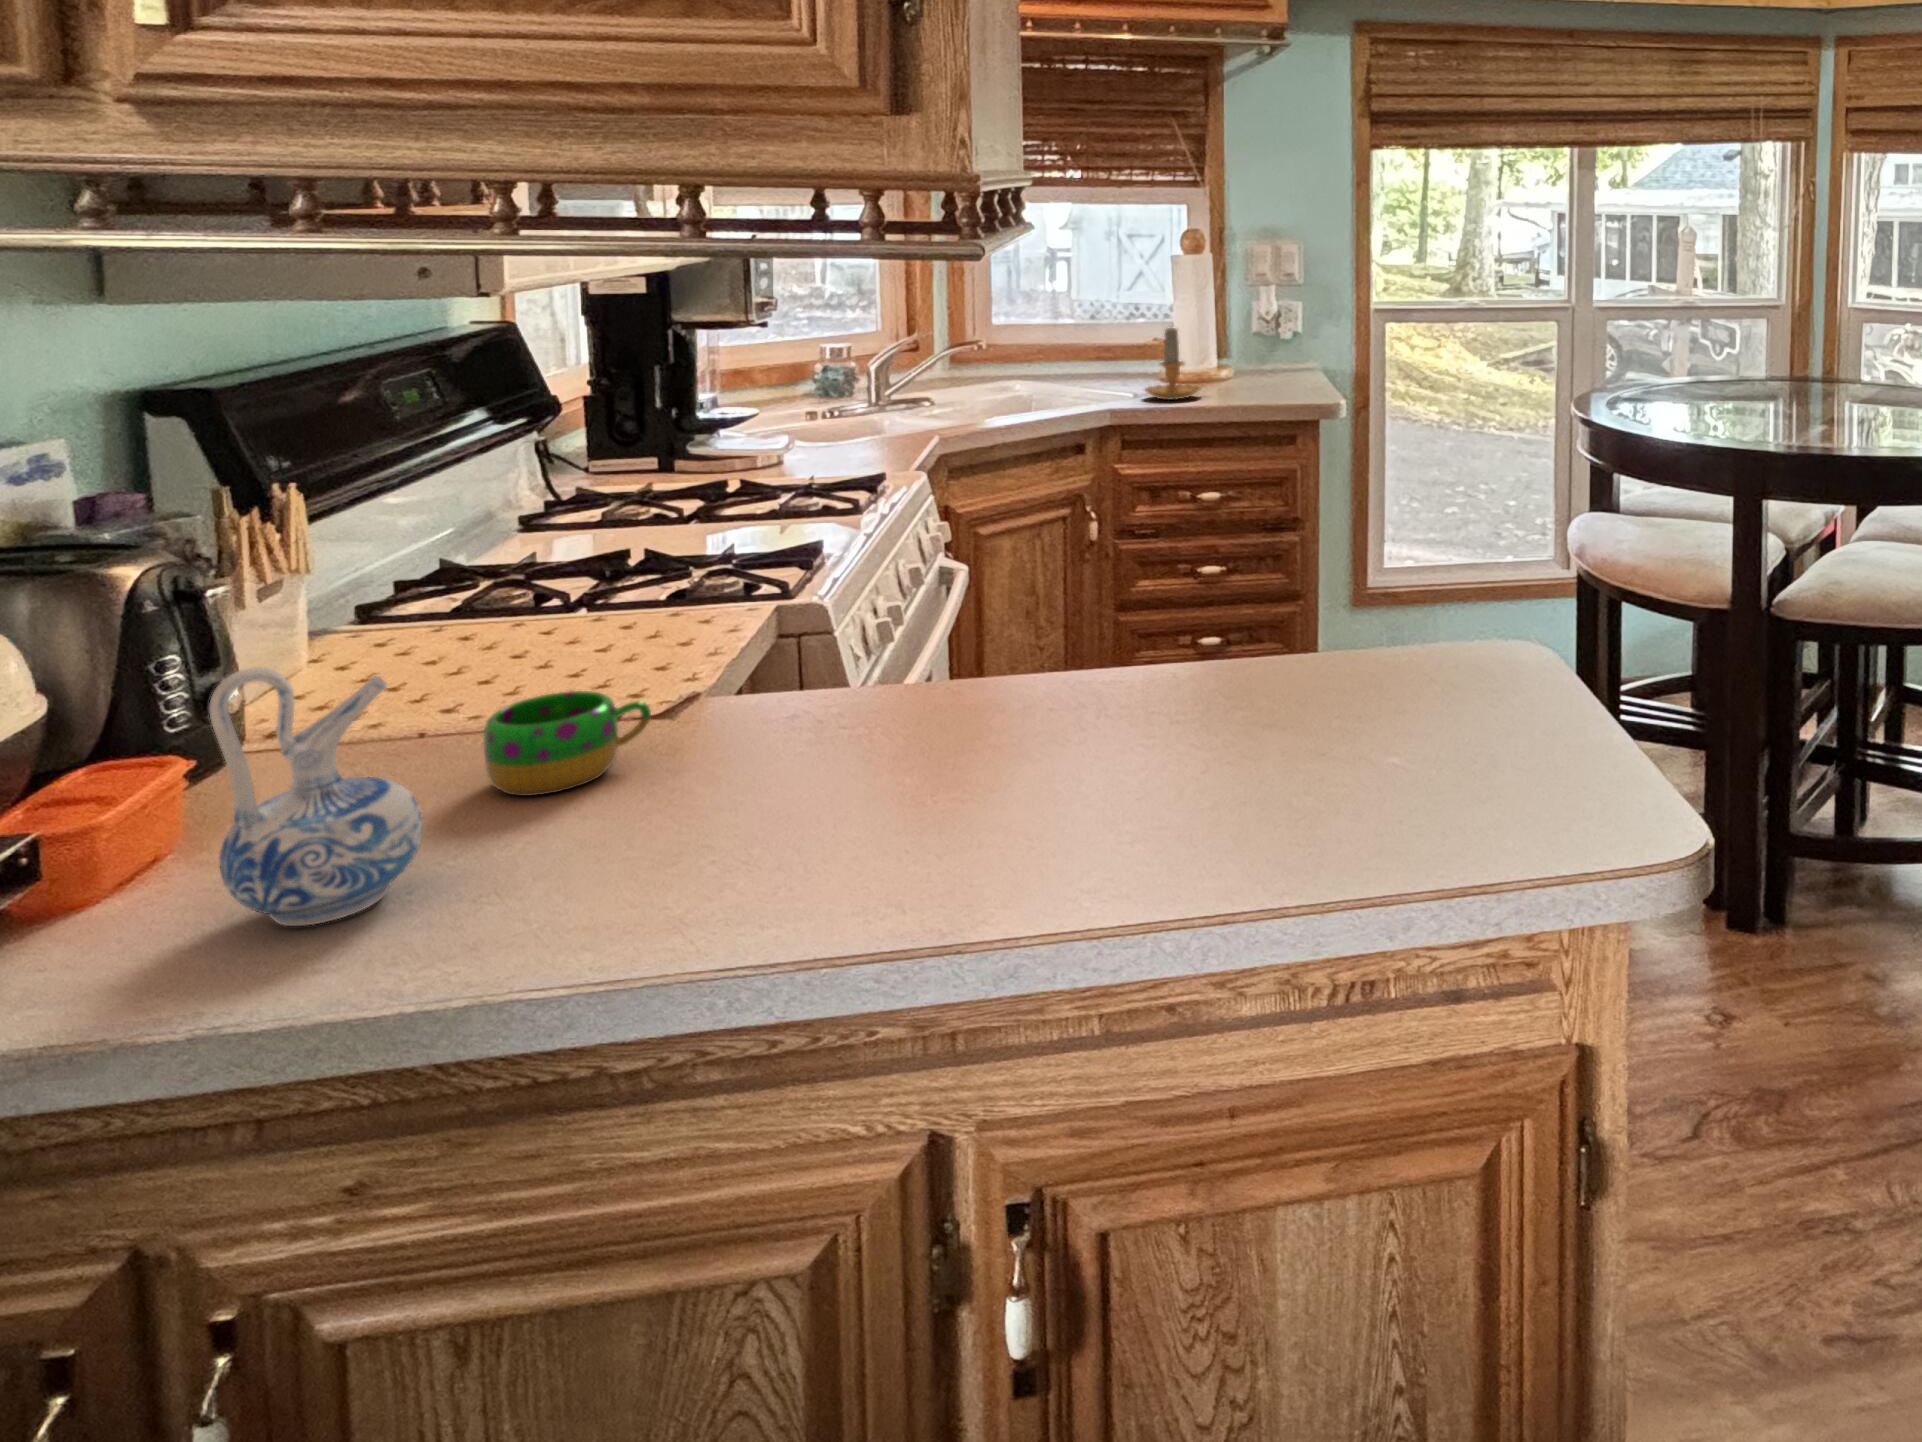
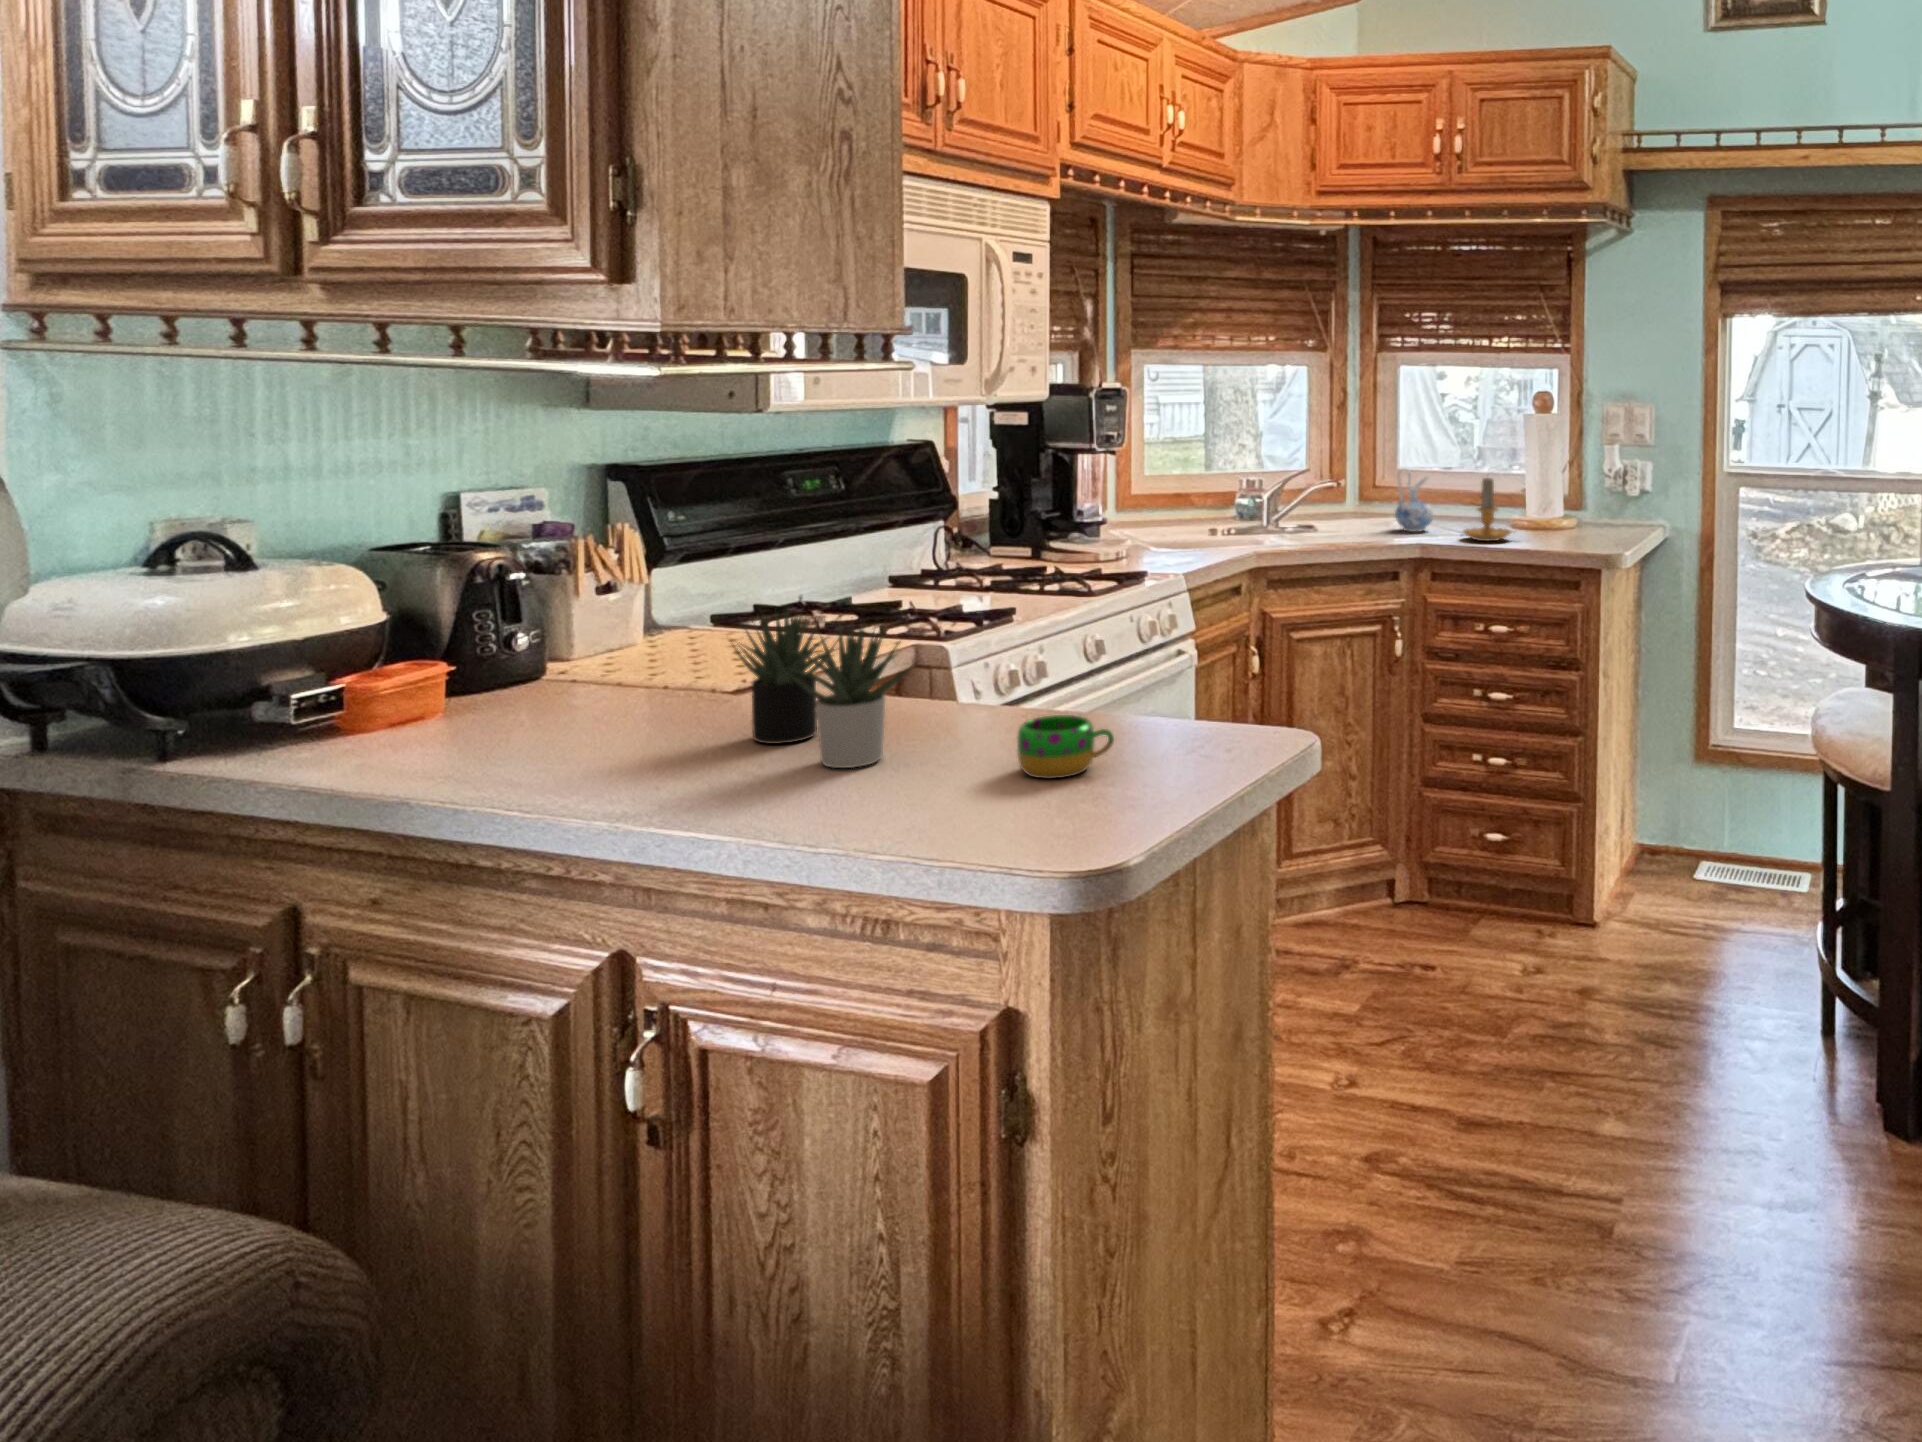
succulent plant: none [852,556,1257,796] -> present [730,609,914,768]
ceramic pitcher: present [209,667,422,926] -> present [1395,468,1433,532]
mug: present [484,691,651,796] -> present [1017,715,1114,779]

